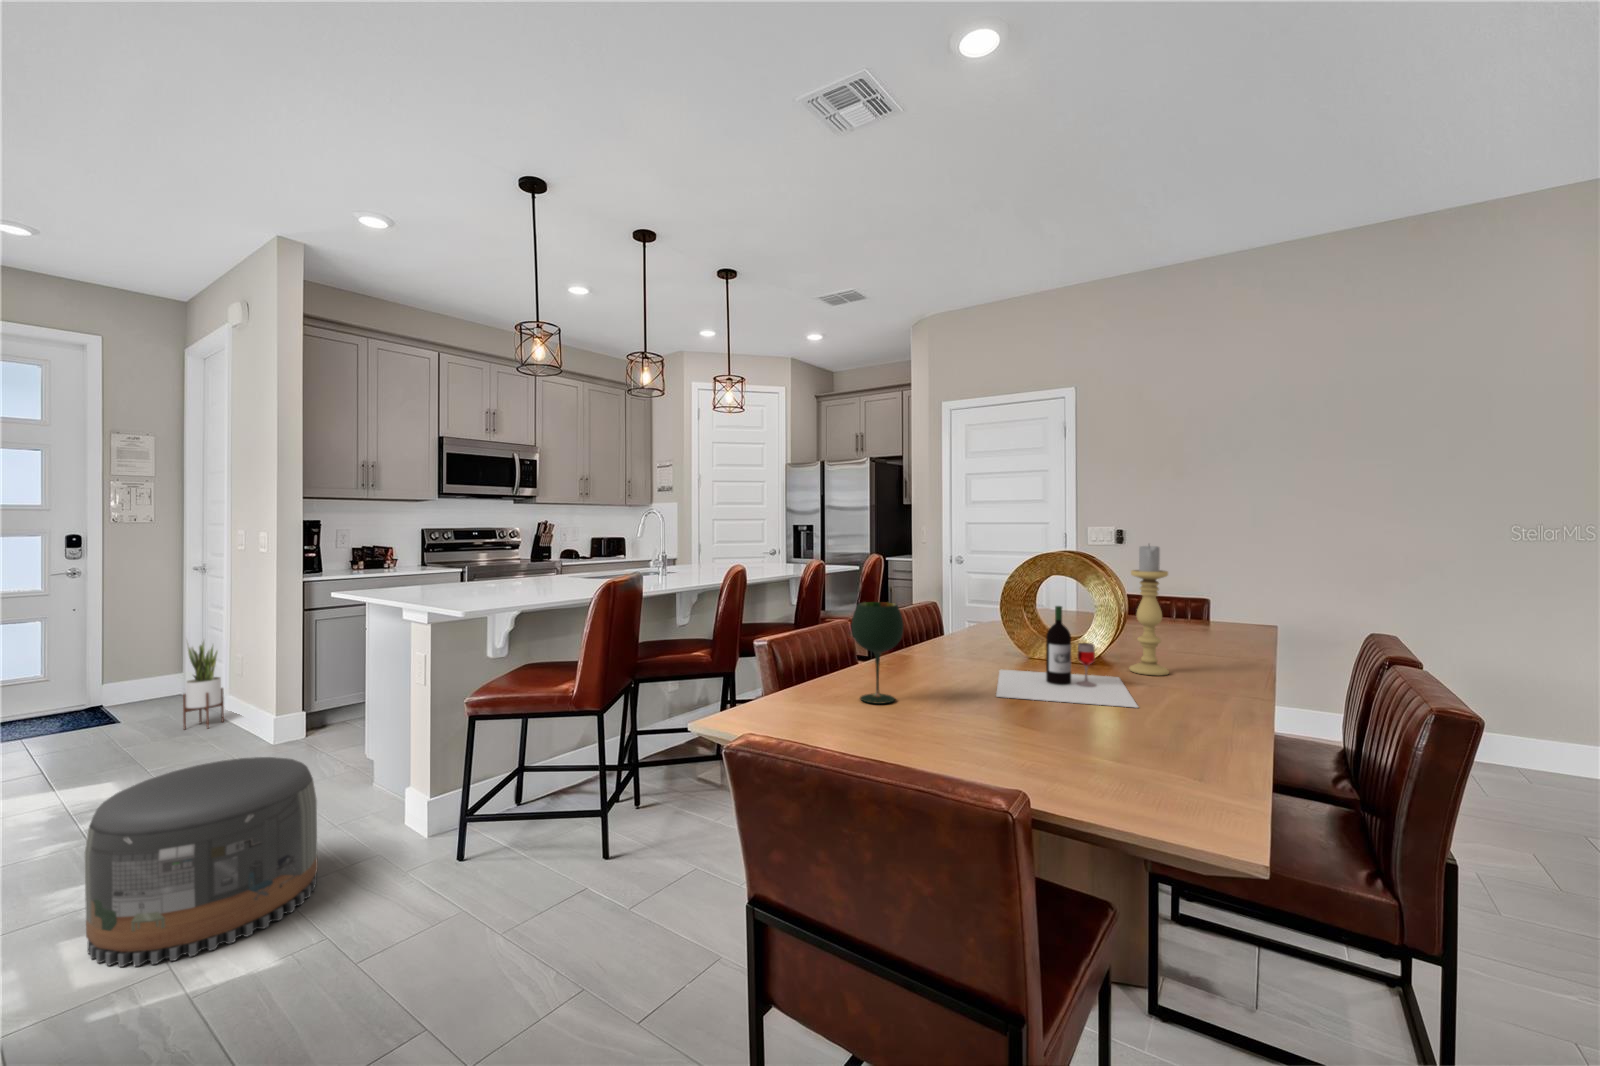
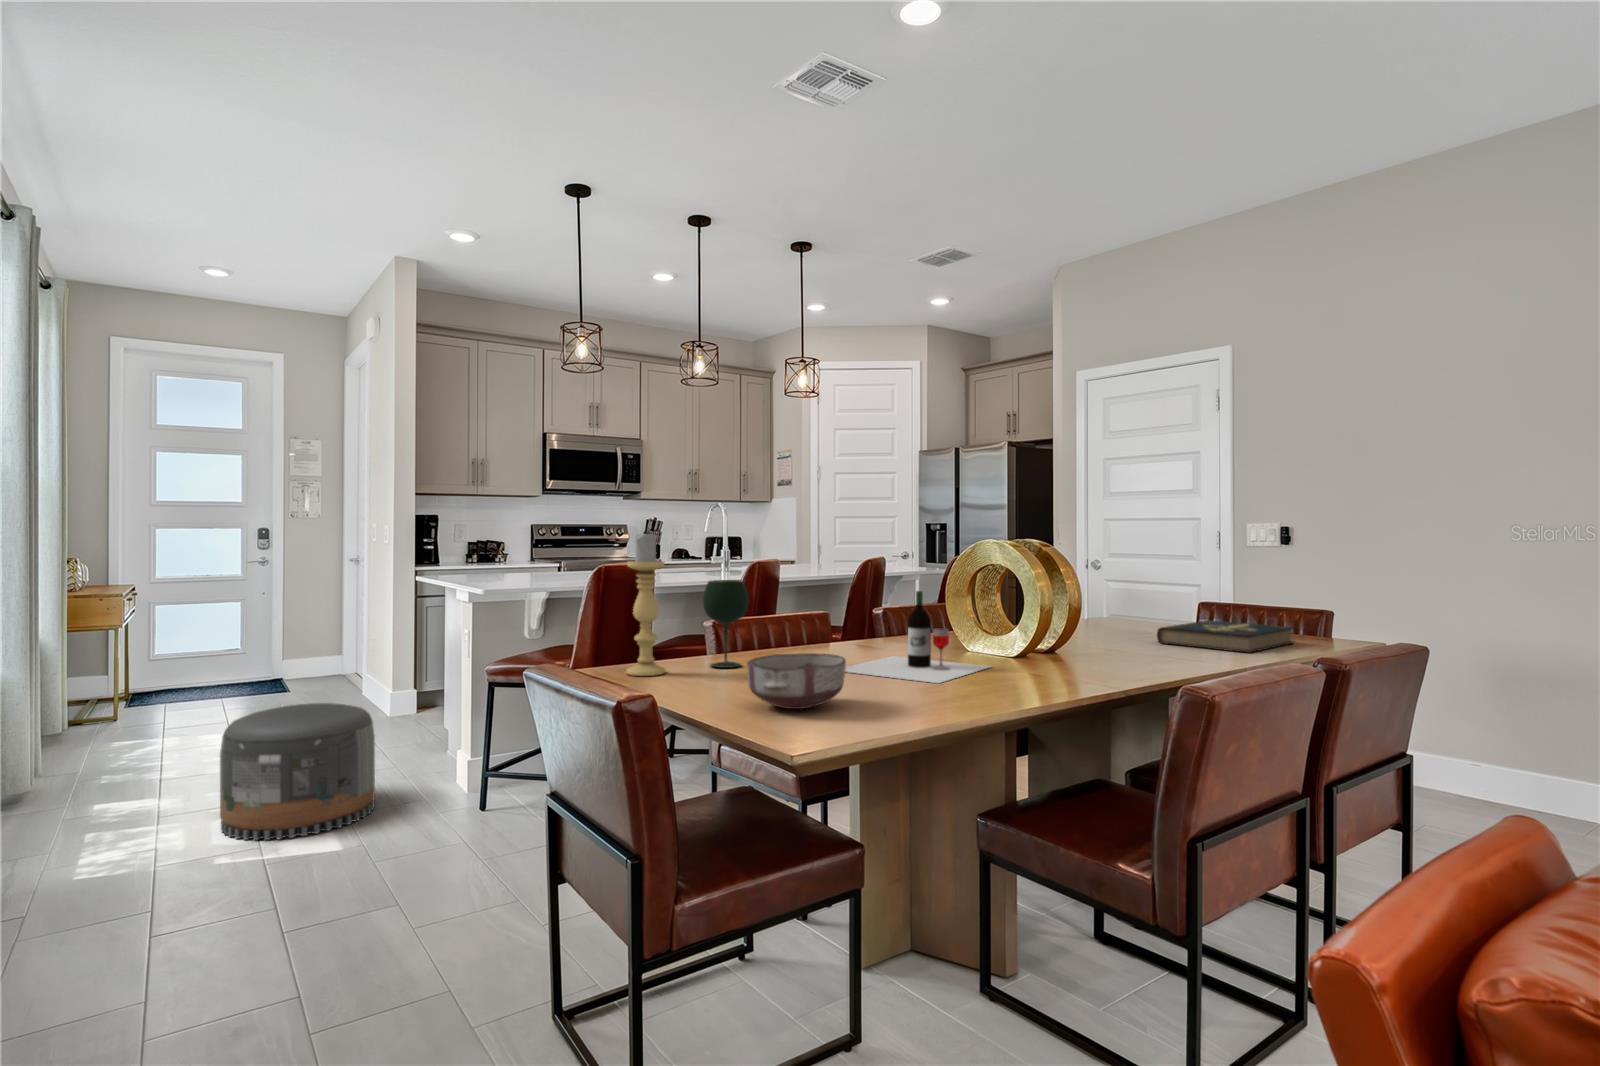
candle holder: present [1130,545,1169,676] -> present [626,533,666,676]
book: none [1155,612,1249,643] -> present [1157,620,1294,653]
potted plant: present [183,639,224,729] -> none [329,618,360,700]
ceramic bowl: none [1045,695,1177,774] -> present [747,653,846,709]

